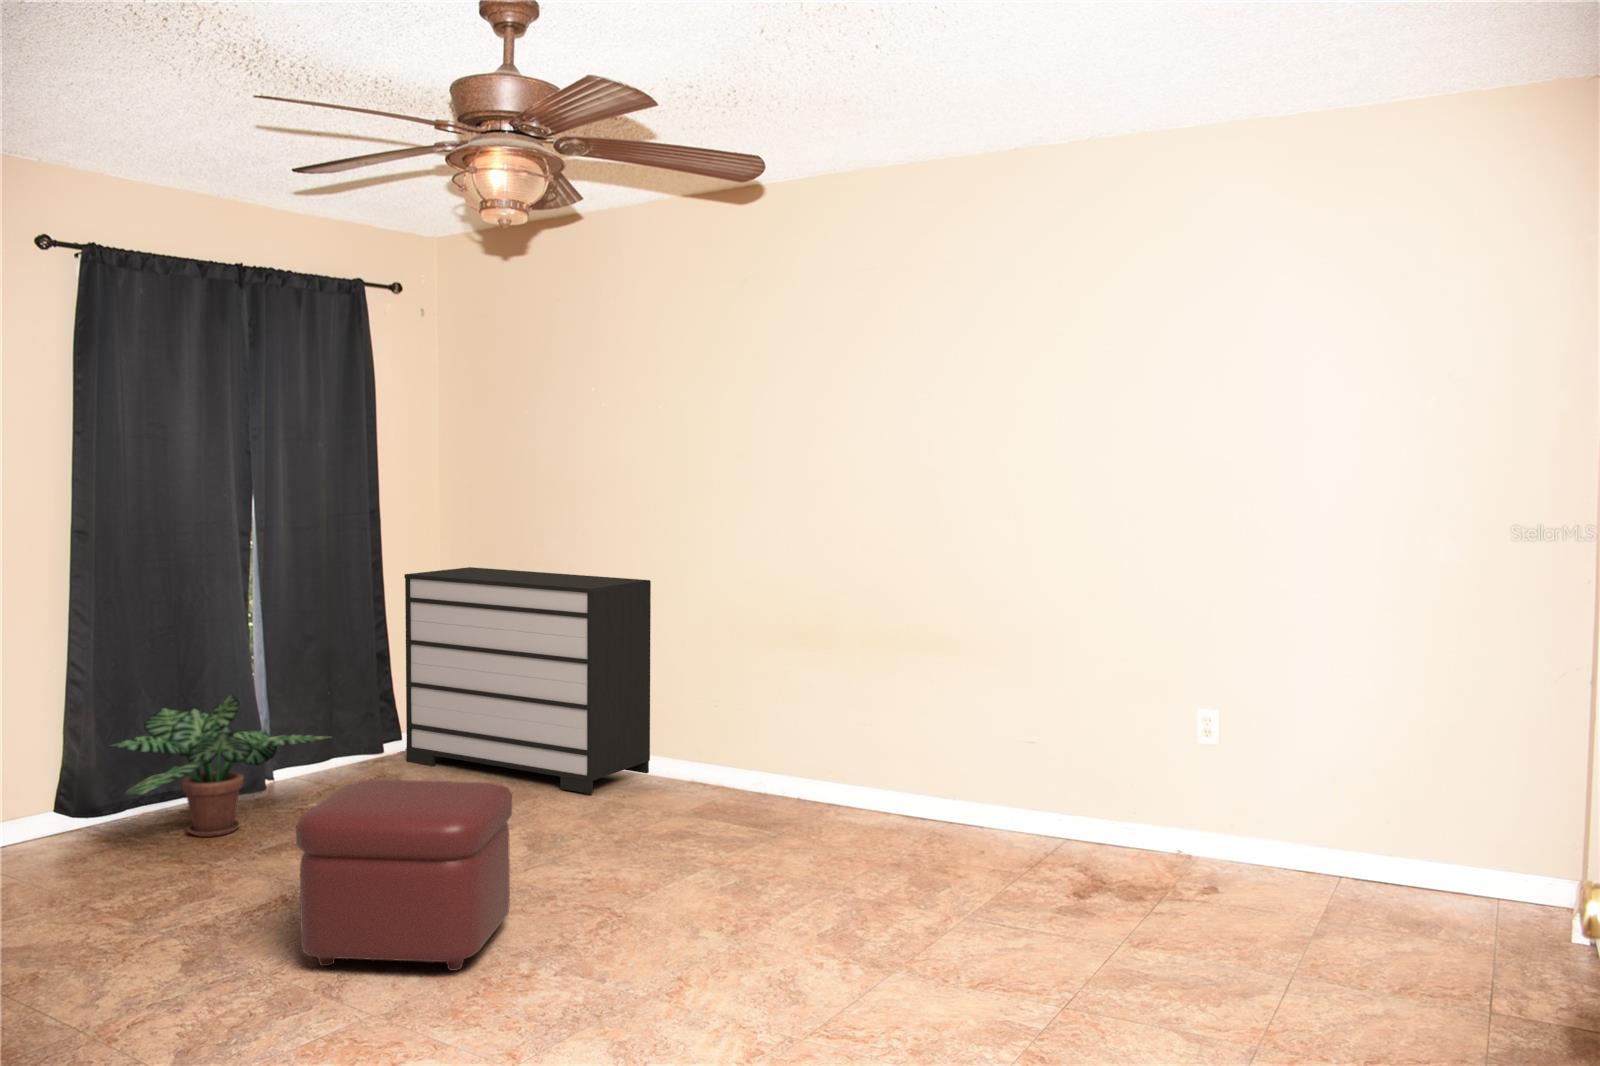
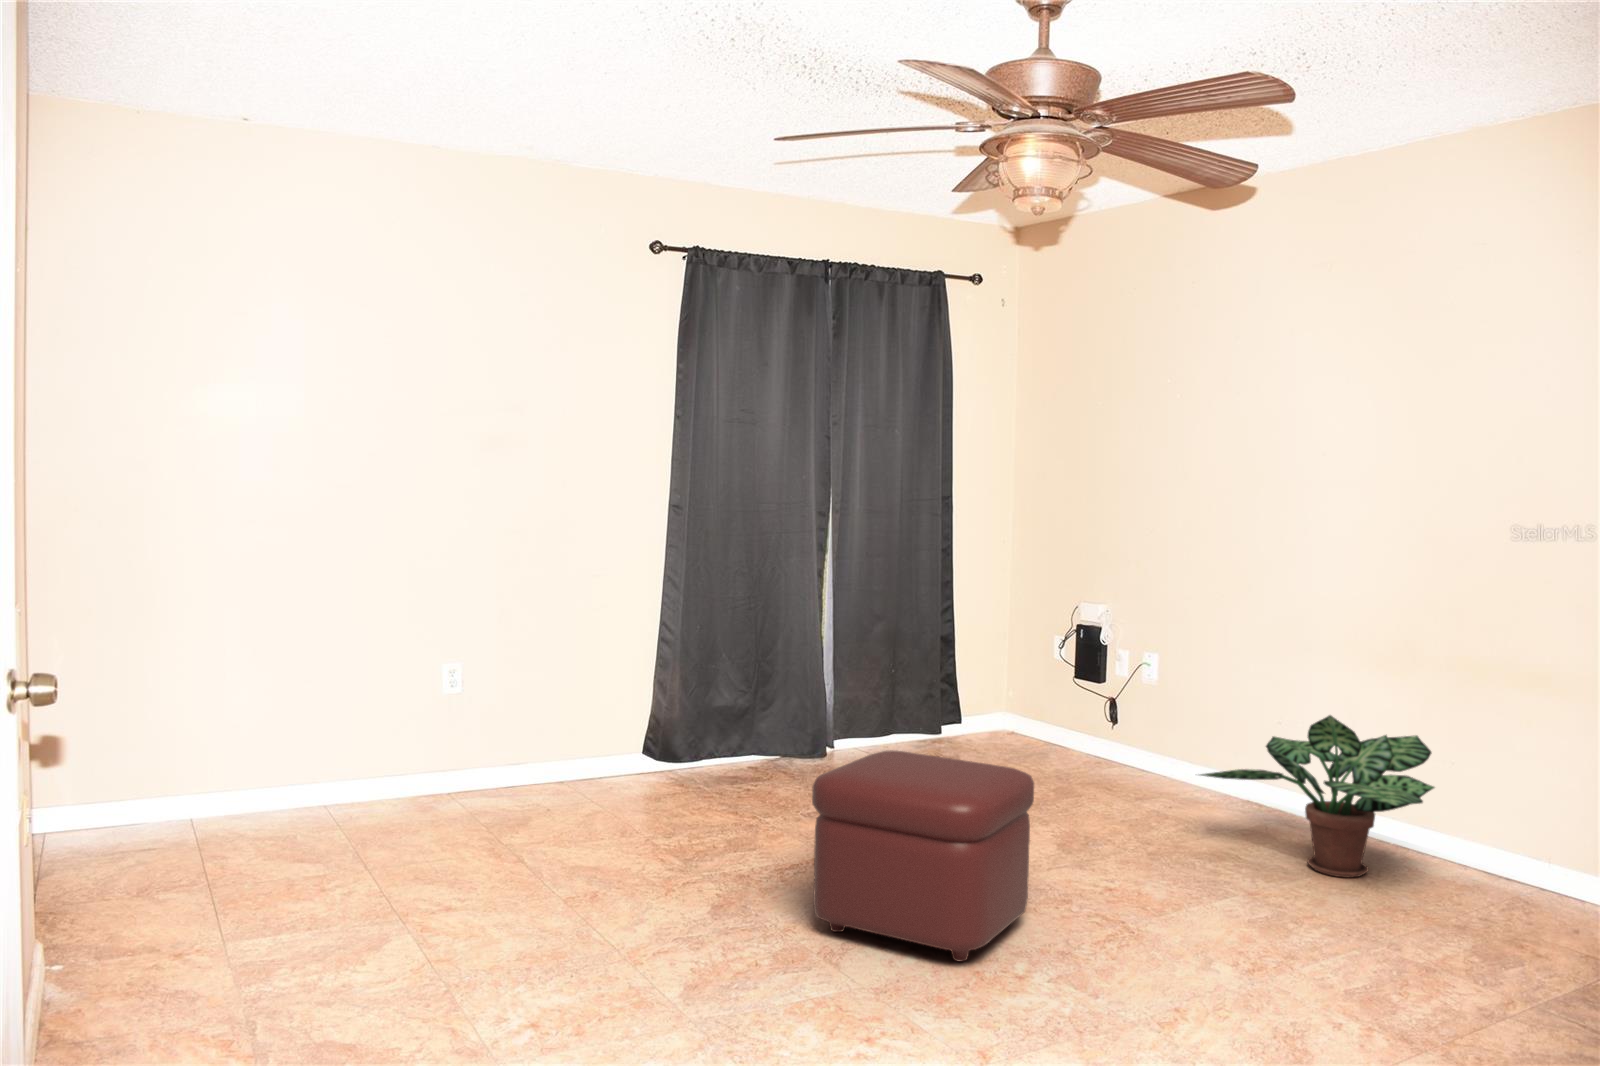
dresser: present [404,567,651,794] -> none [962,558,1220,801]
potted plant: present [111,694,328,837] -> present [1200,715,1434,878]

